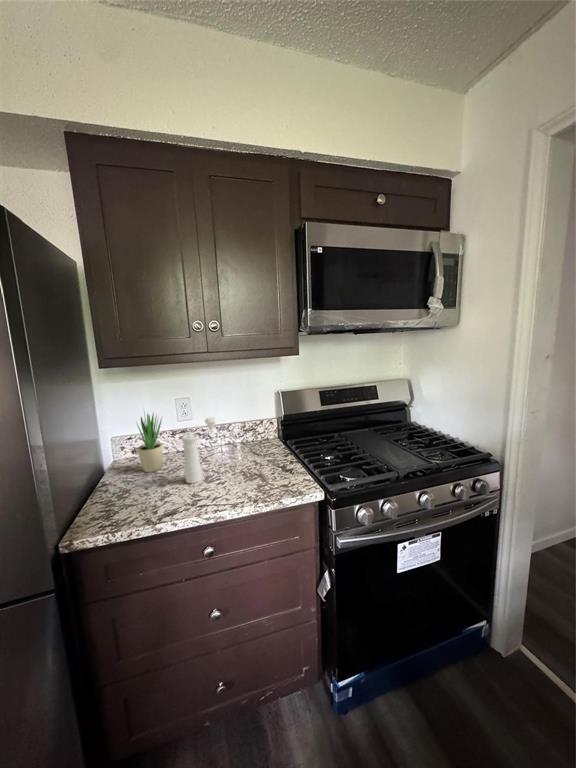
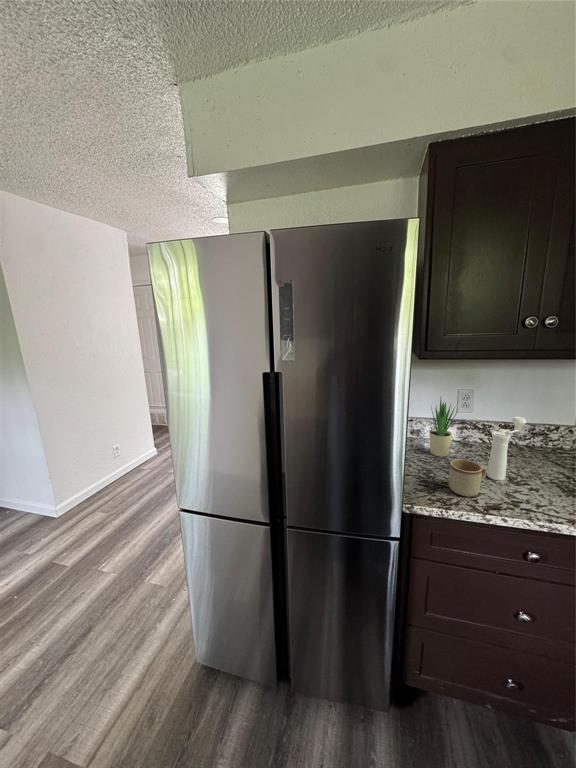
mug: none [130,470,172,510] -> present [449,459,487,497]

